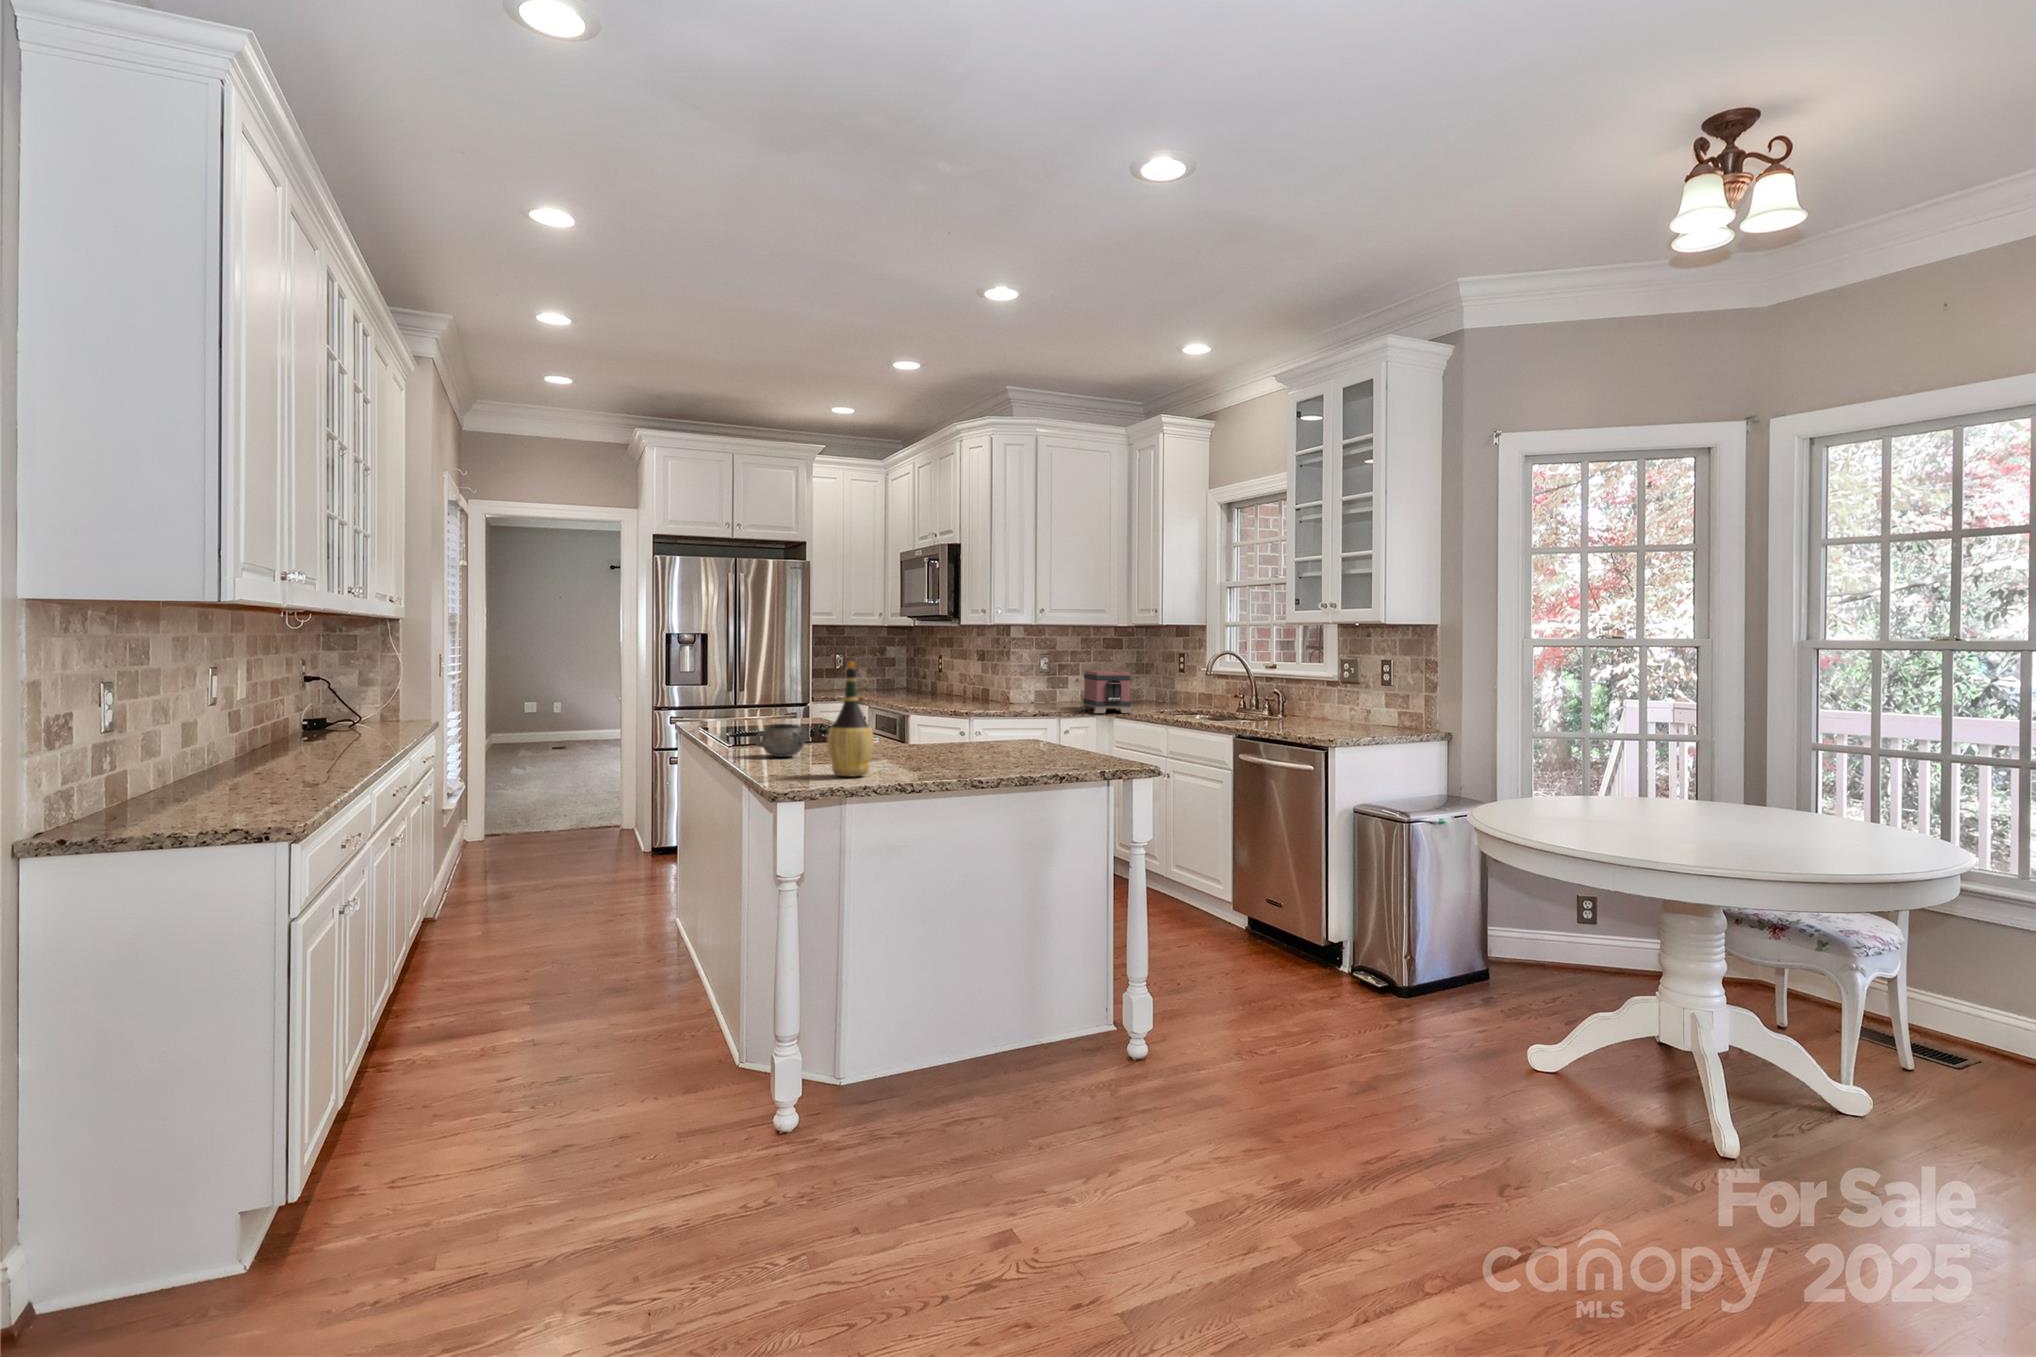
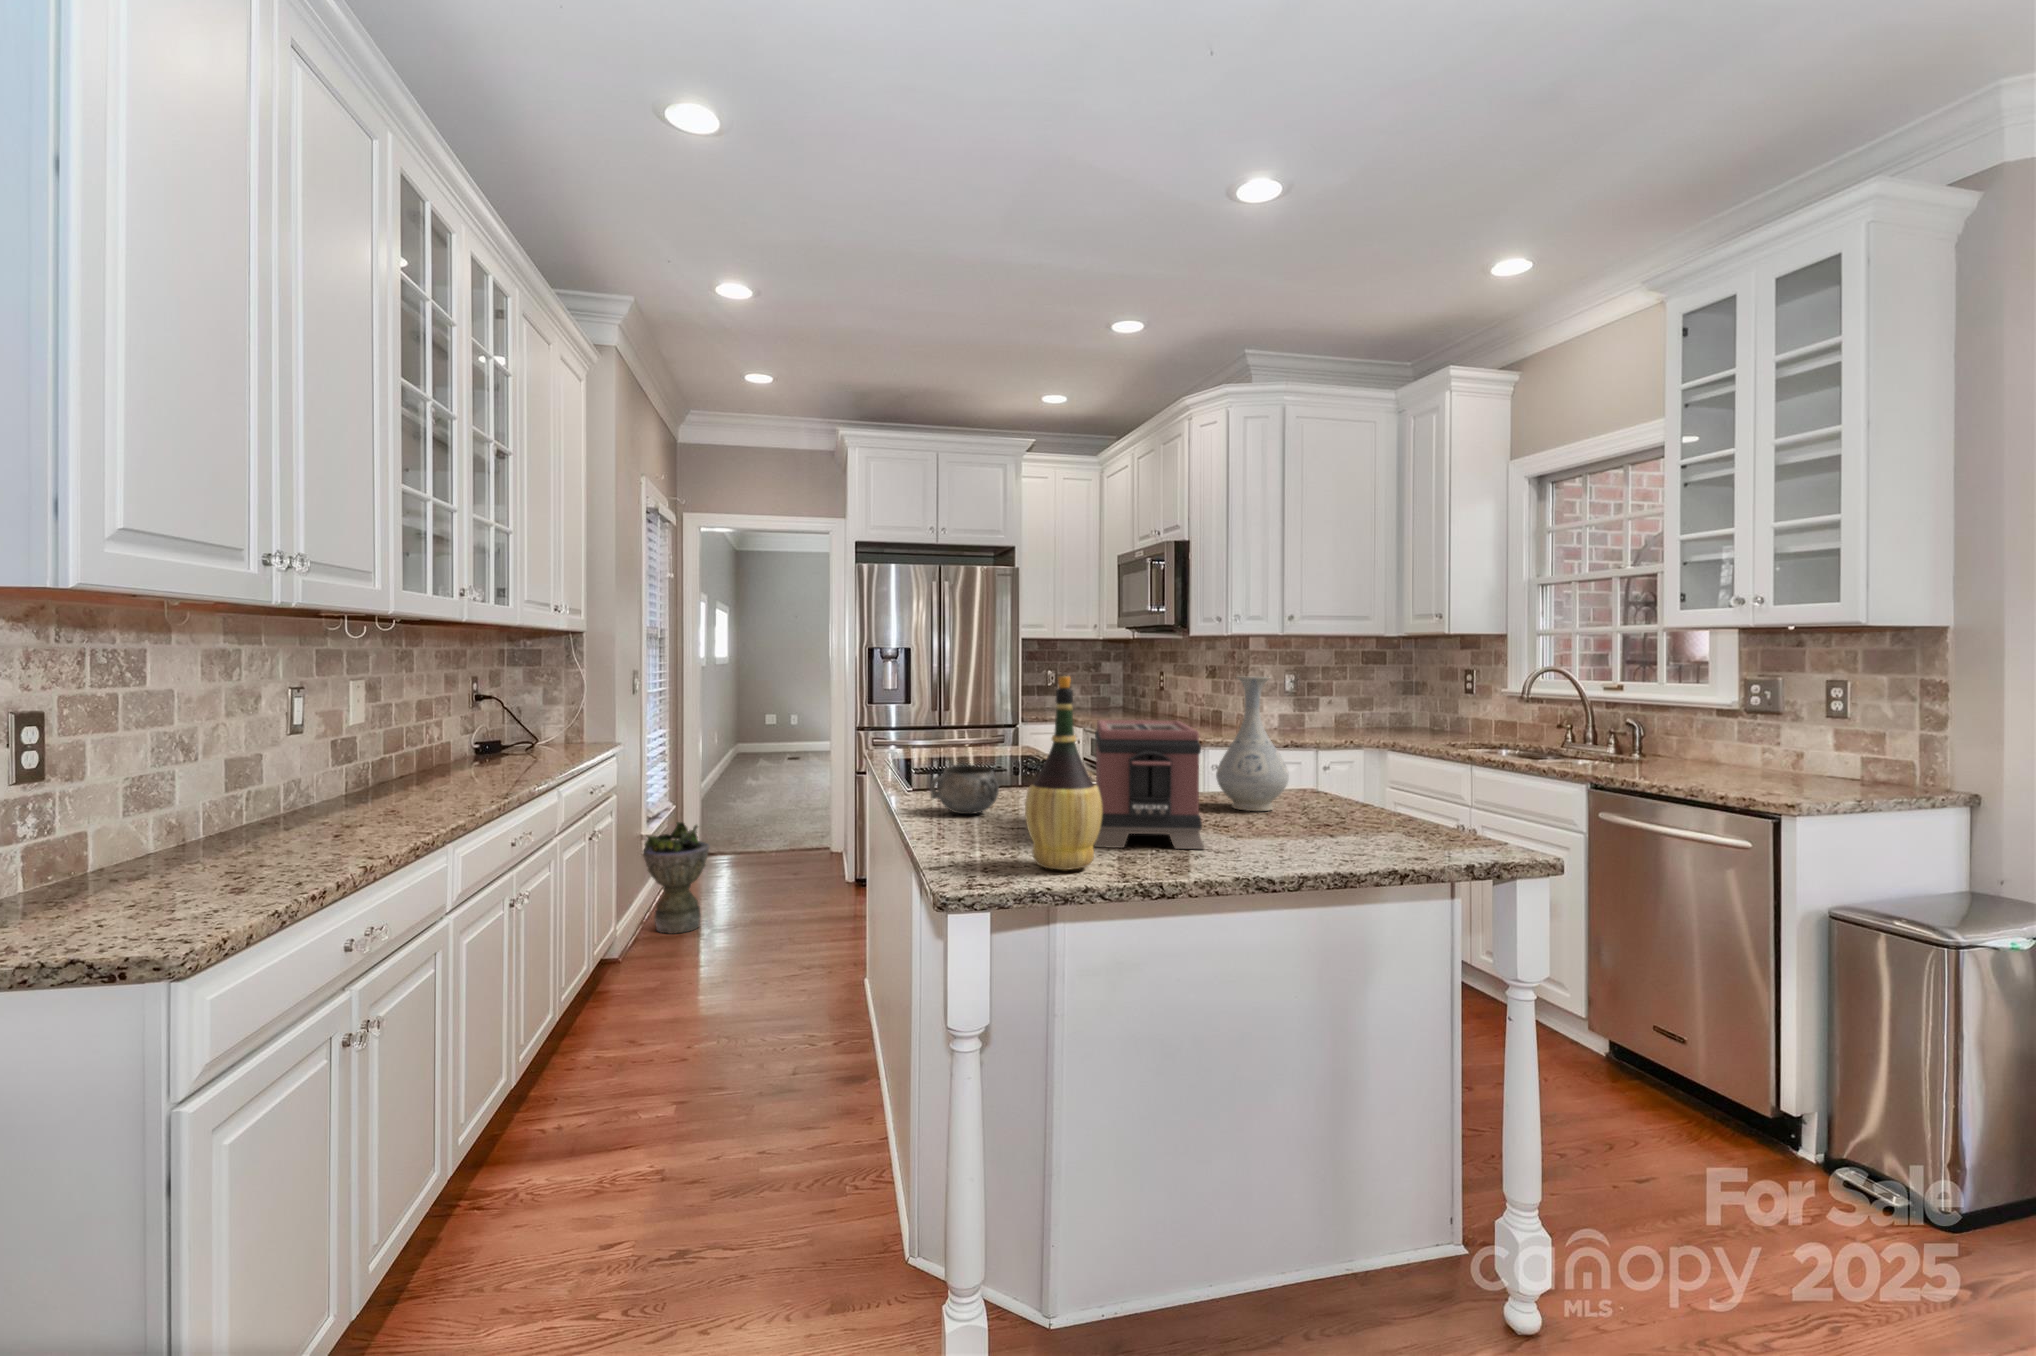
vase: none [957,661,1005,752] -> present [1216,677,1289,811]
toaster: present [1082,671,1132,713] -> present [1094,720,1204,849]
planter: none [453,797,519,899] -> present [643,822,709,934]

